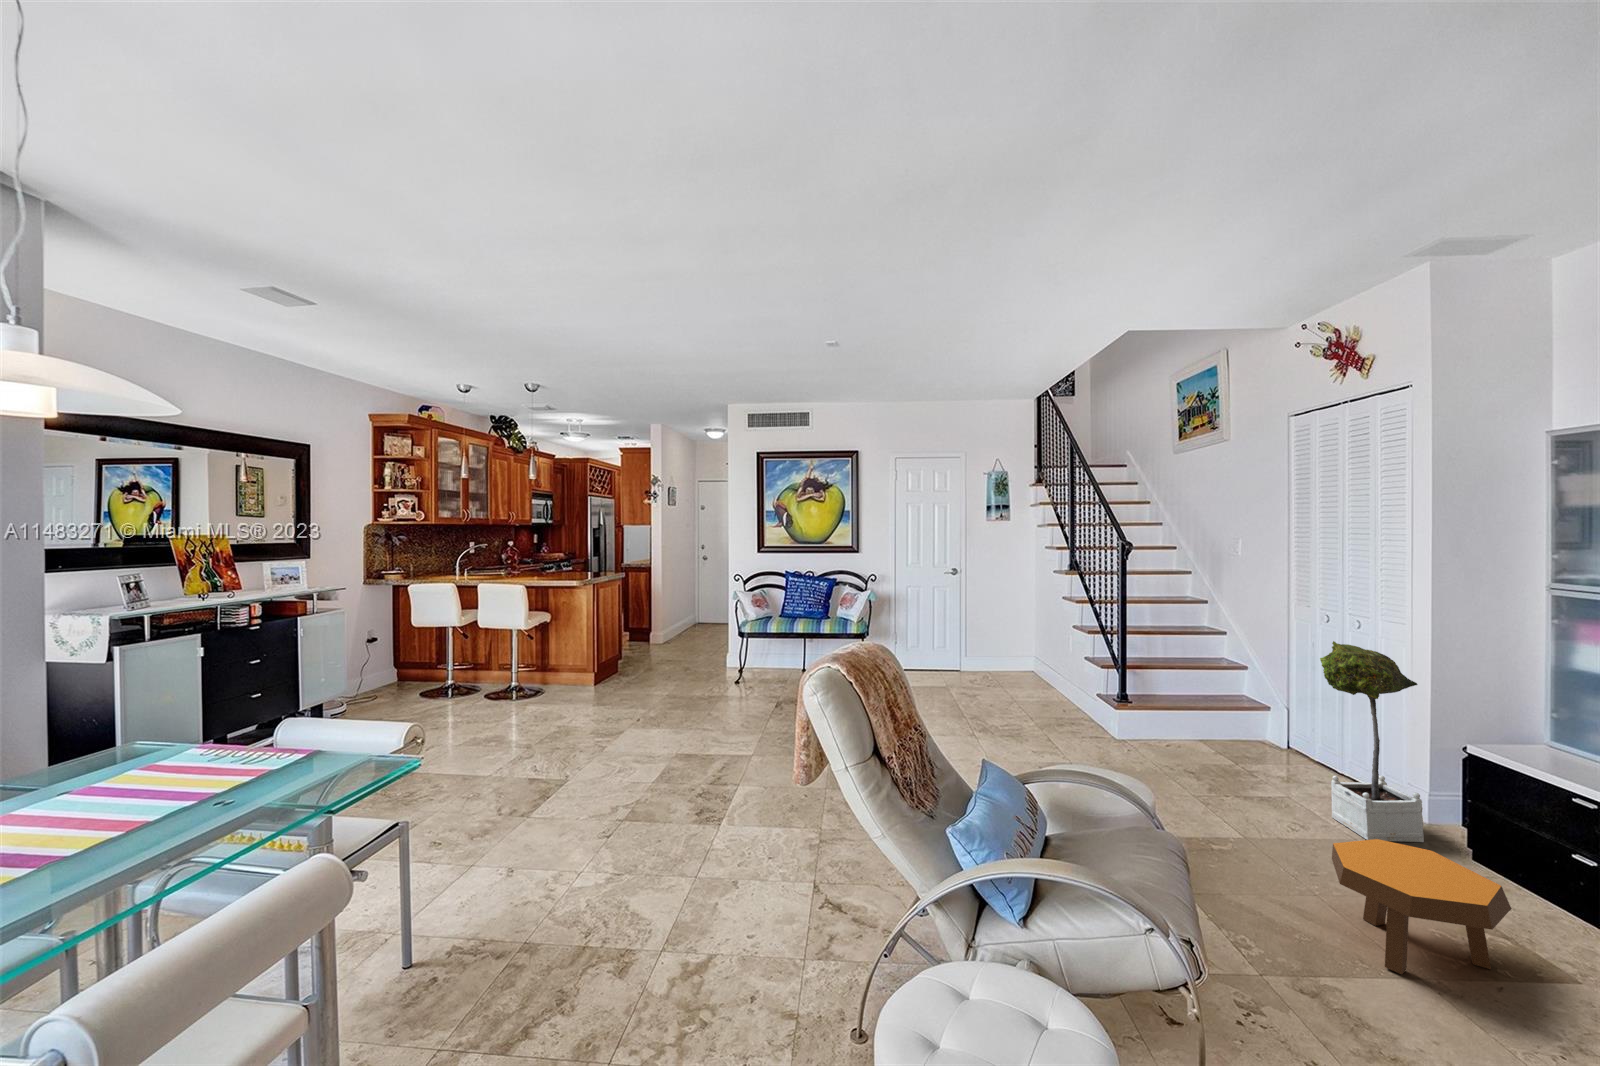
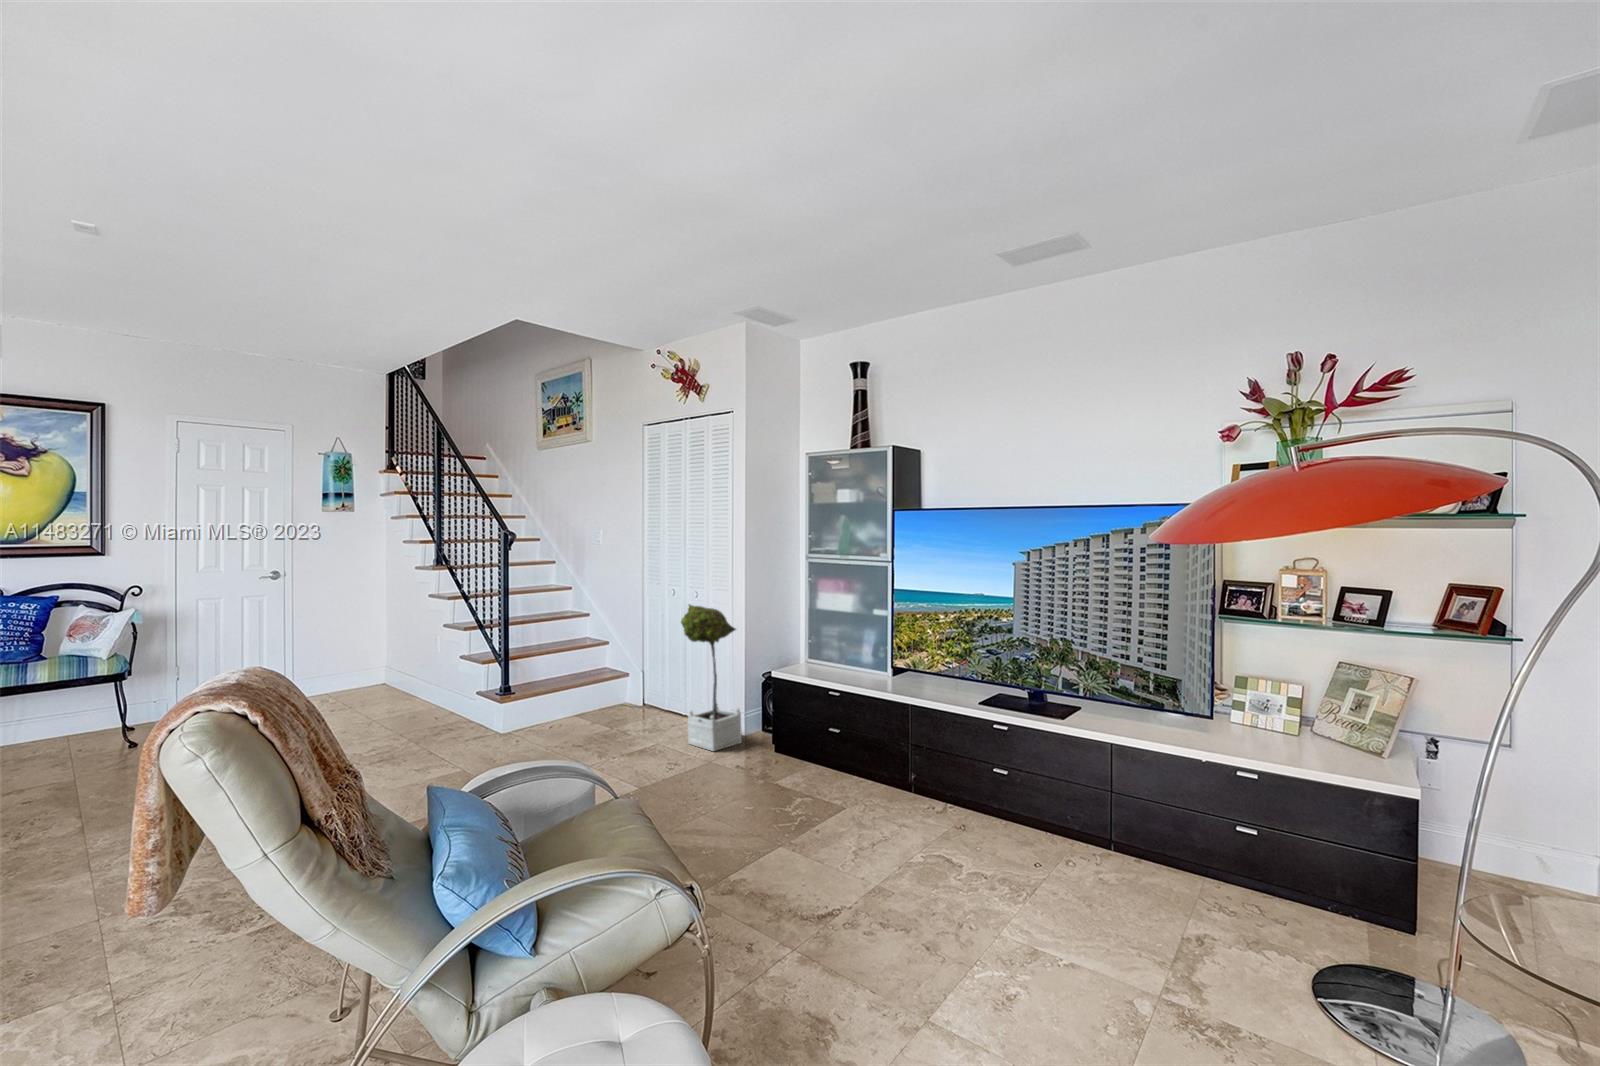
footstool: present [1332,839,1511,974] -> none [711,736,803,821]

